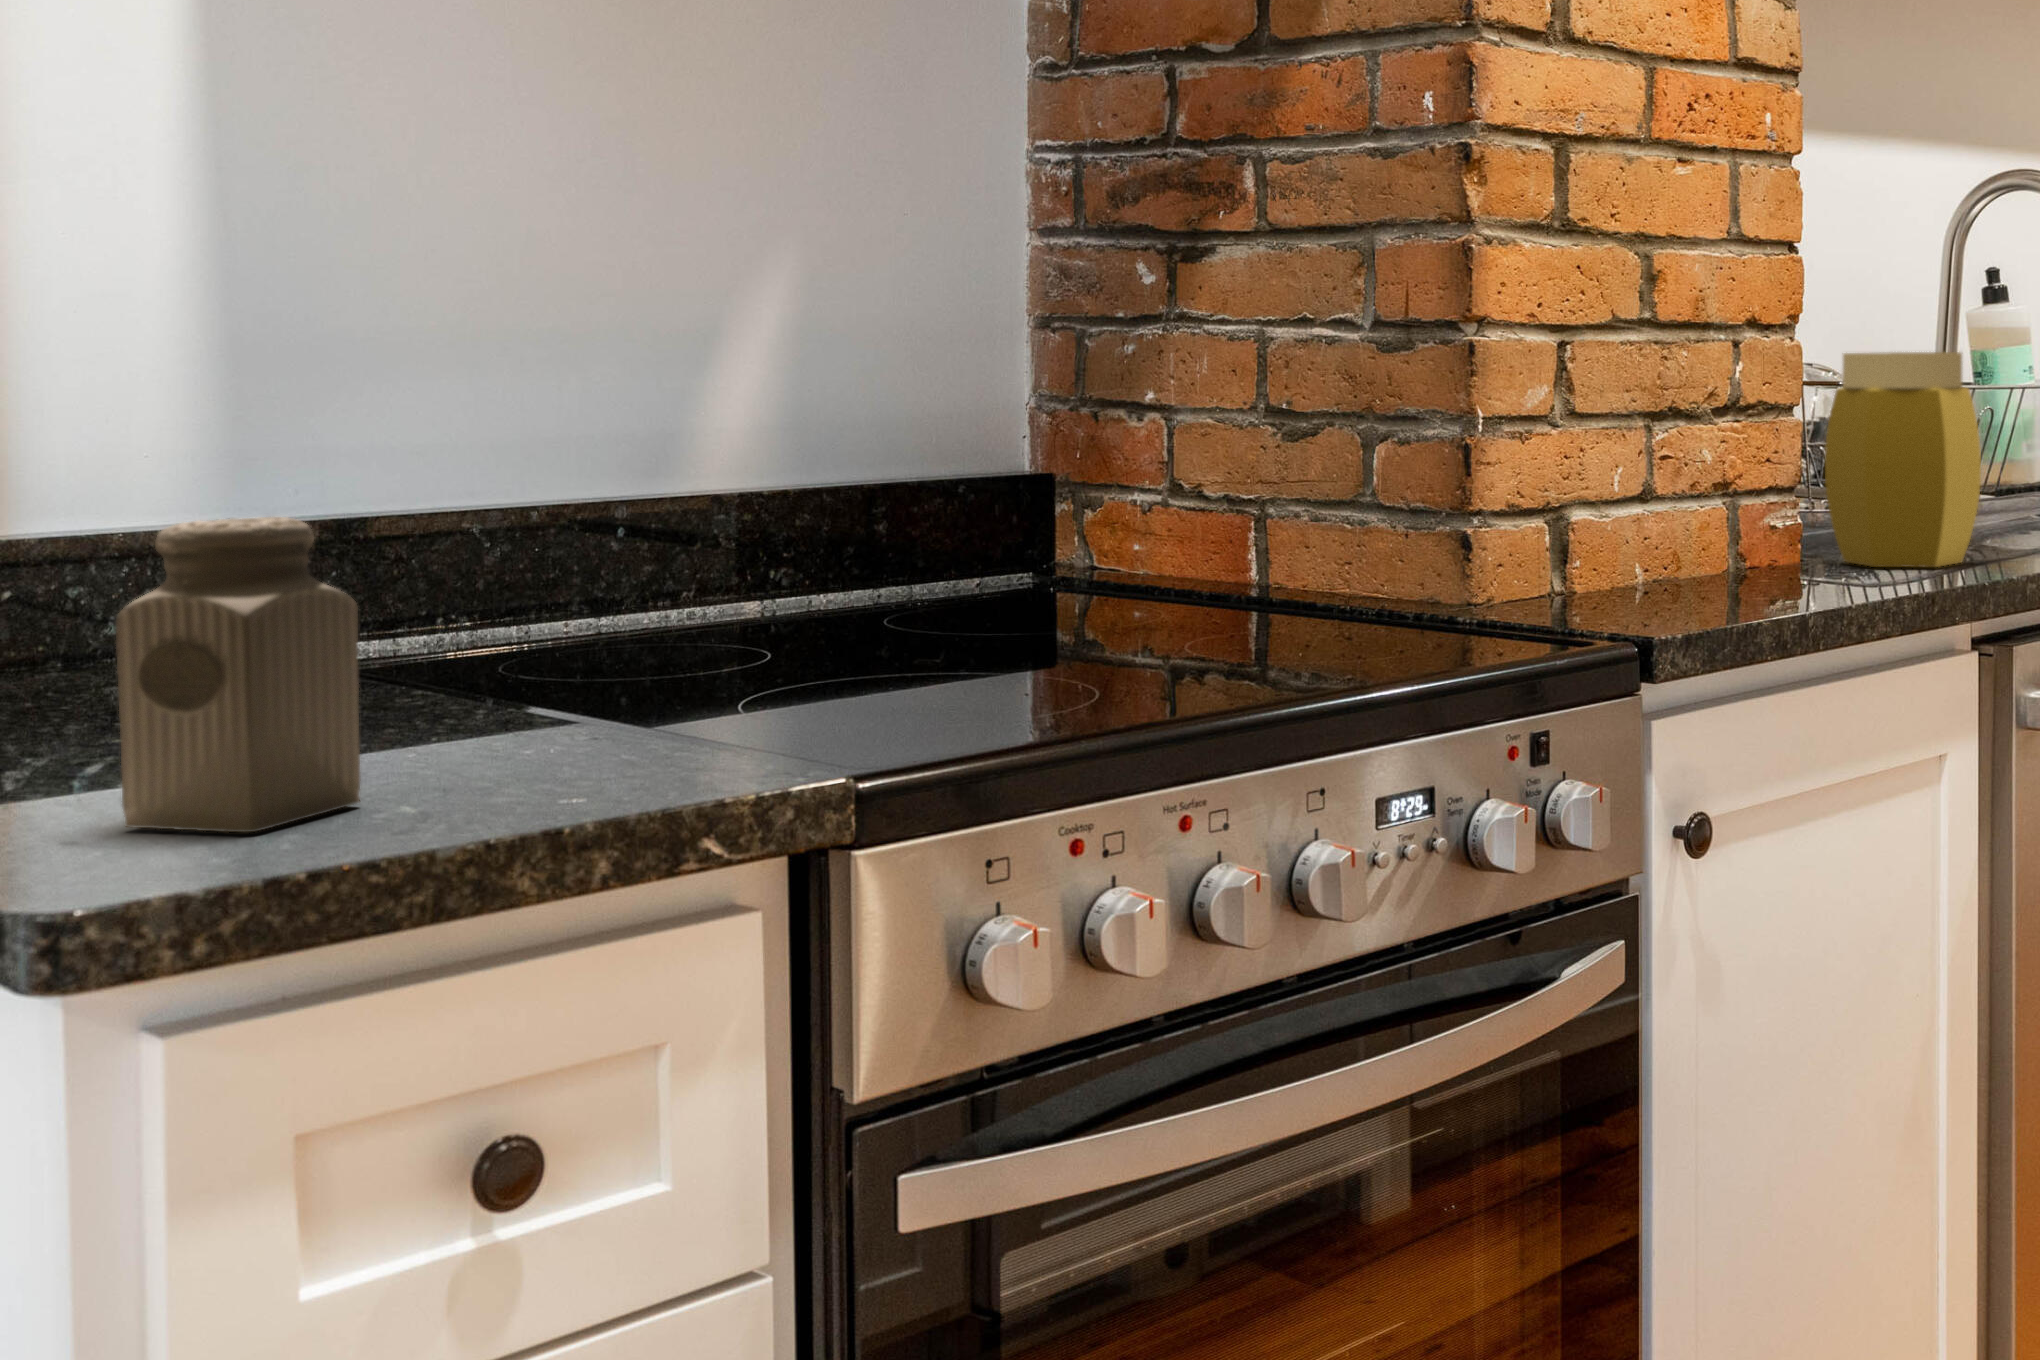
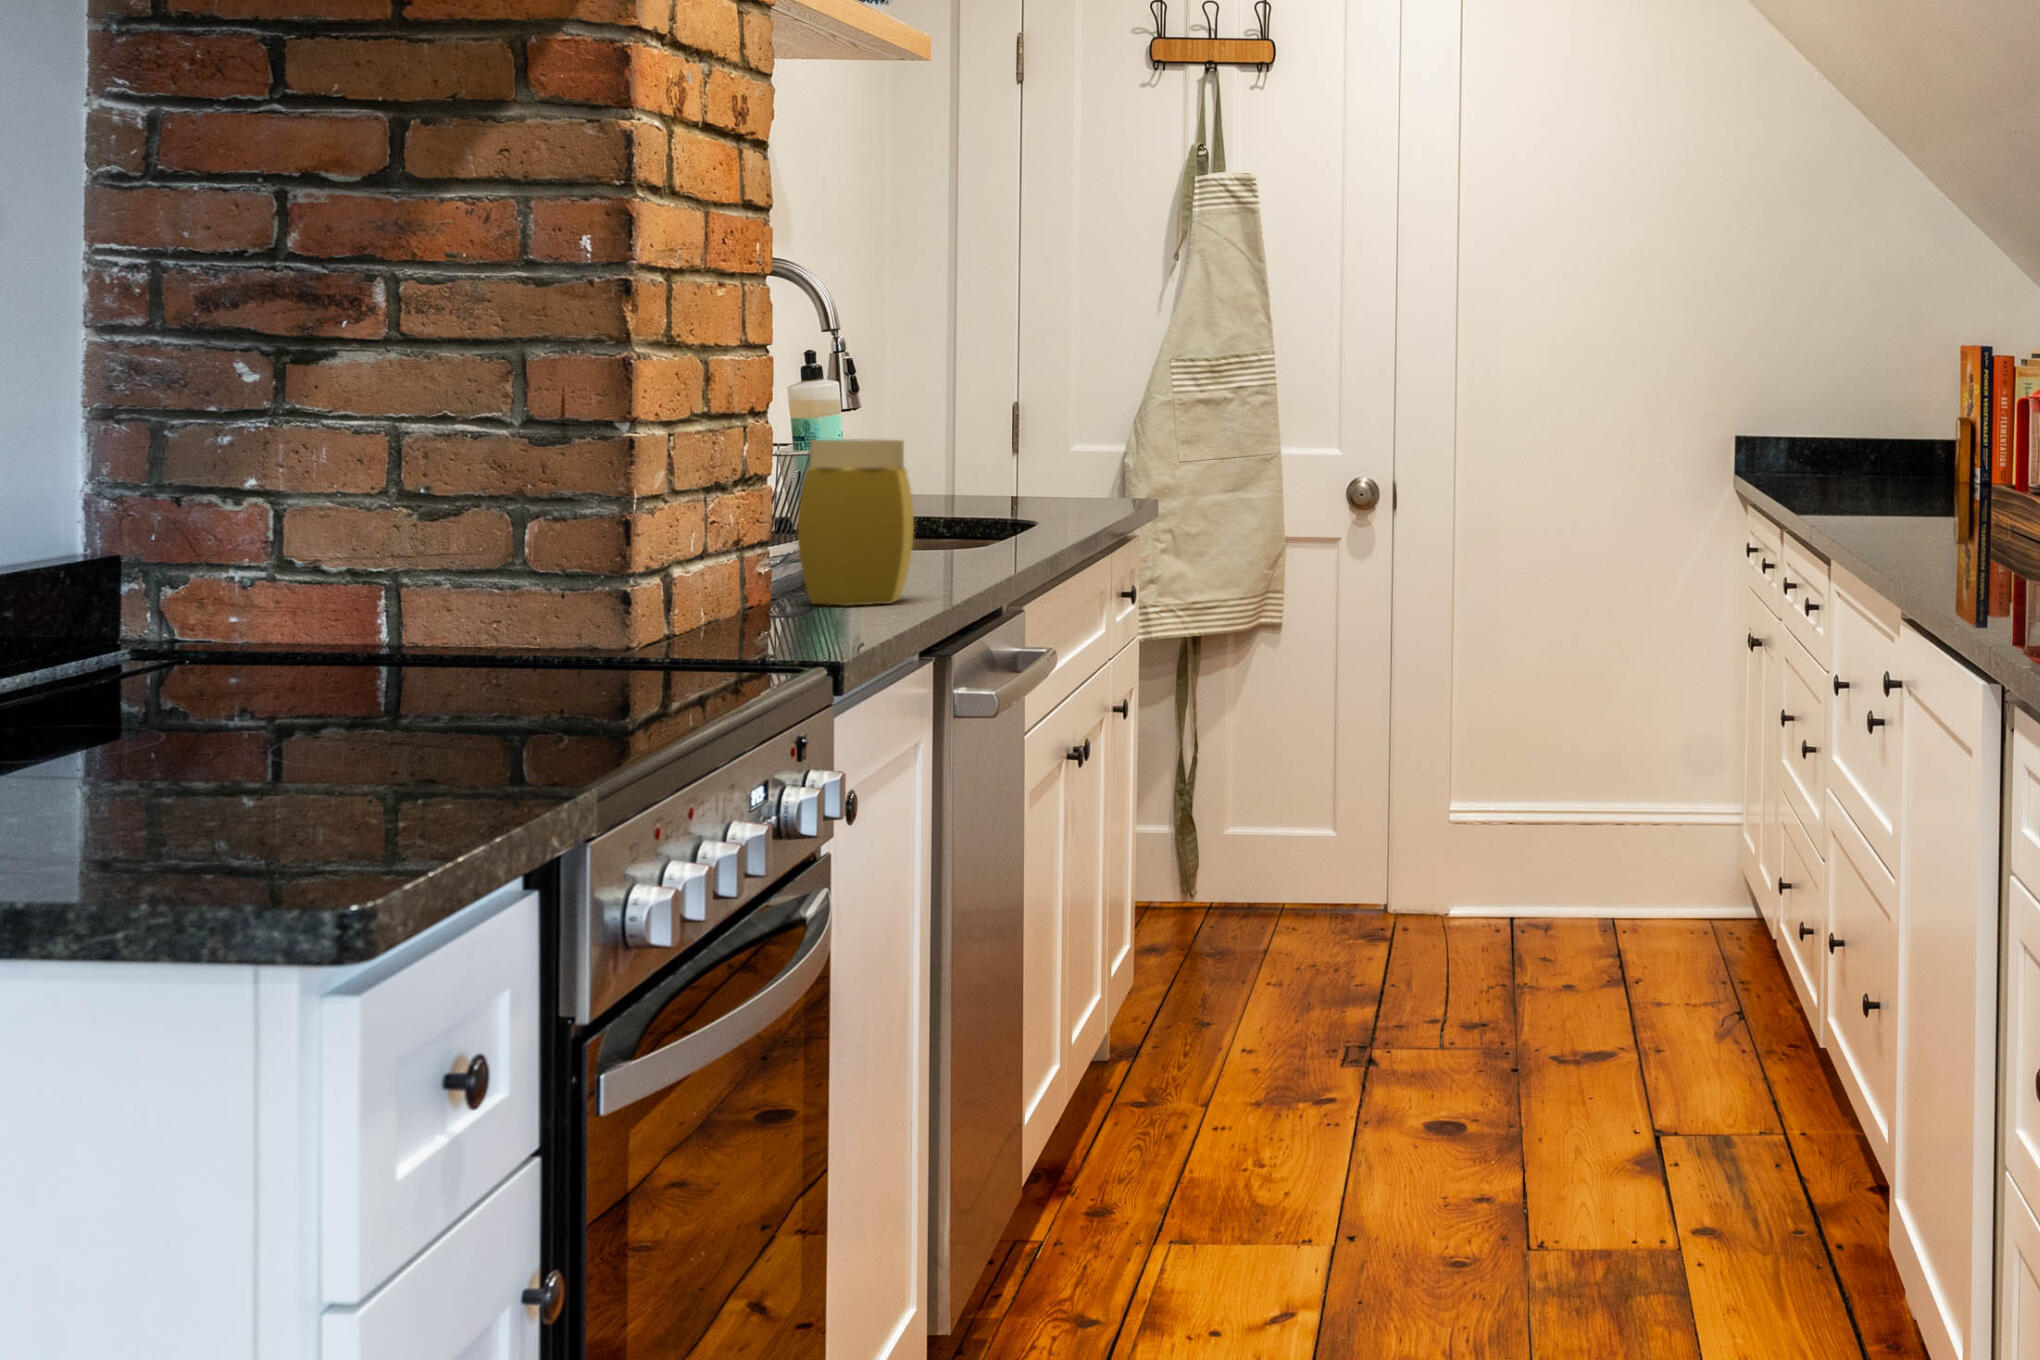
salt shaker: present [116,517,361,832] -> none [229,591,366,827]

